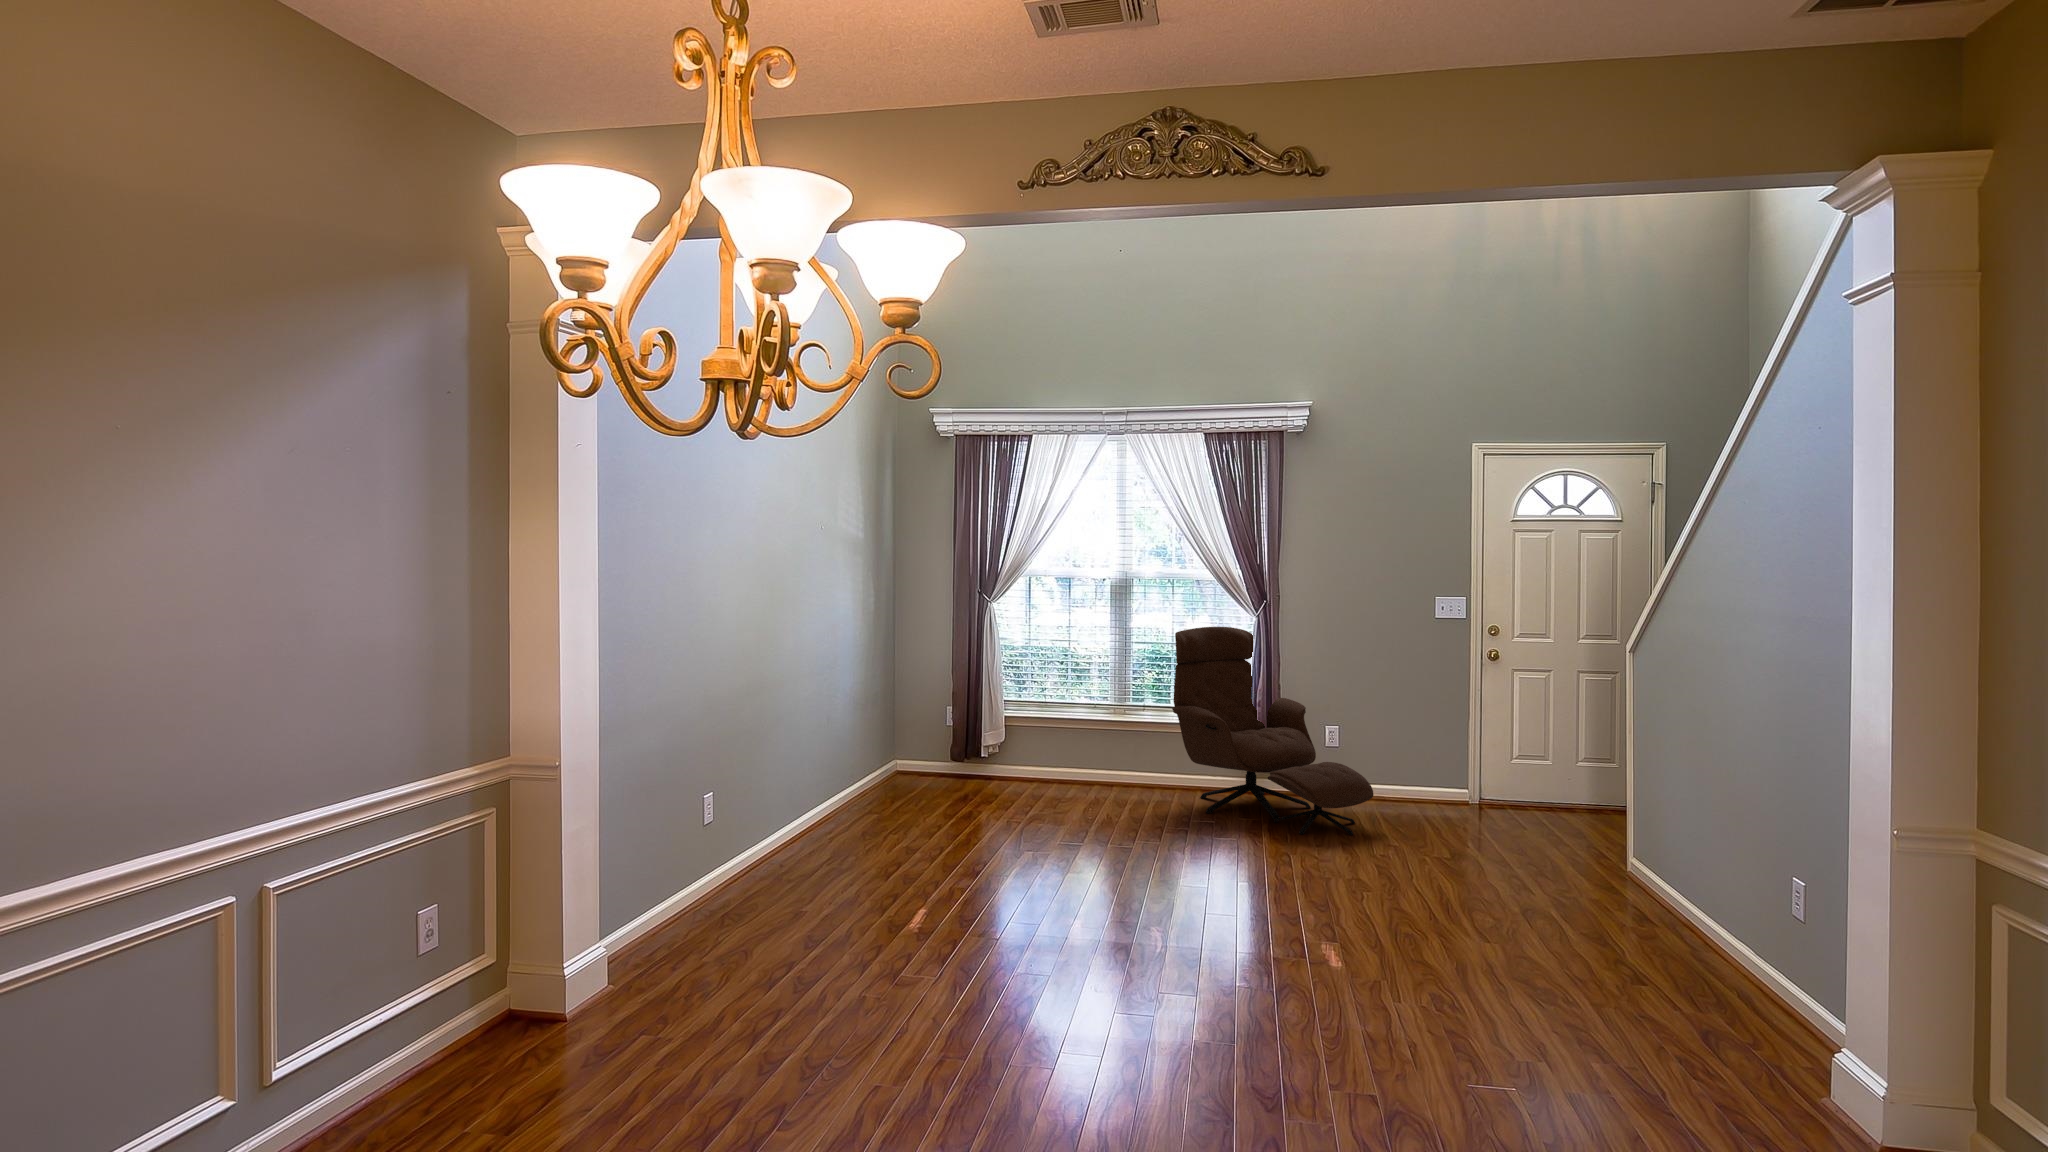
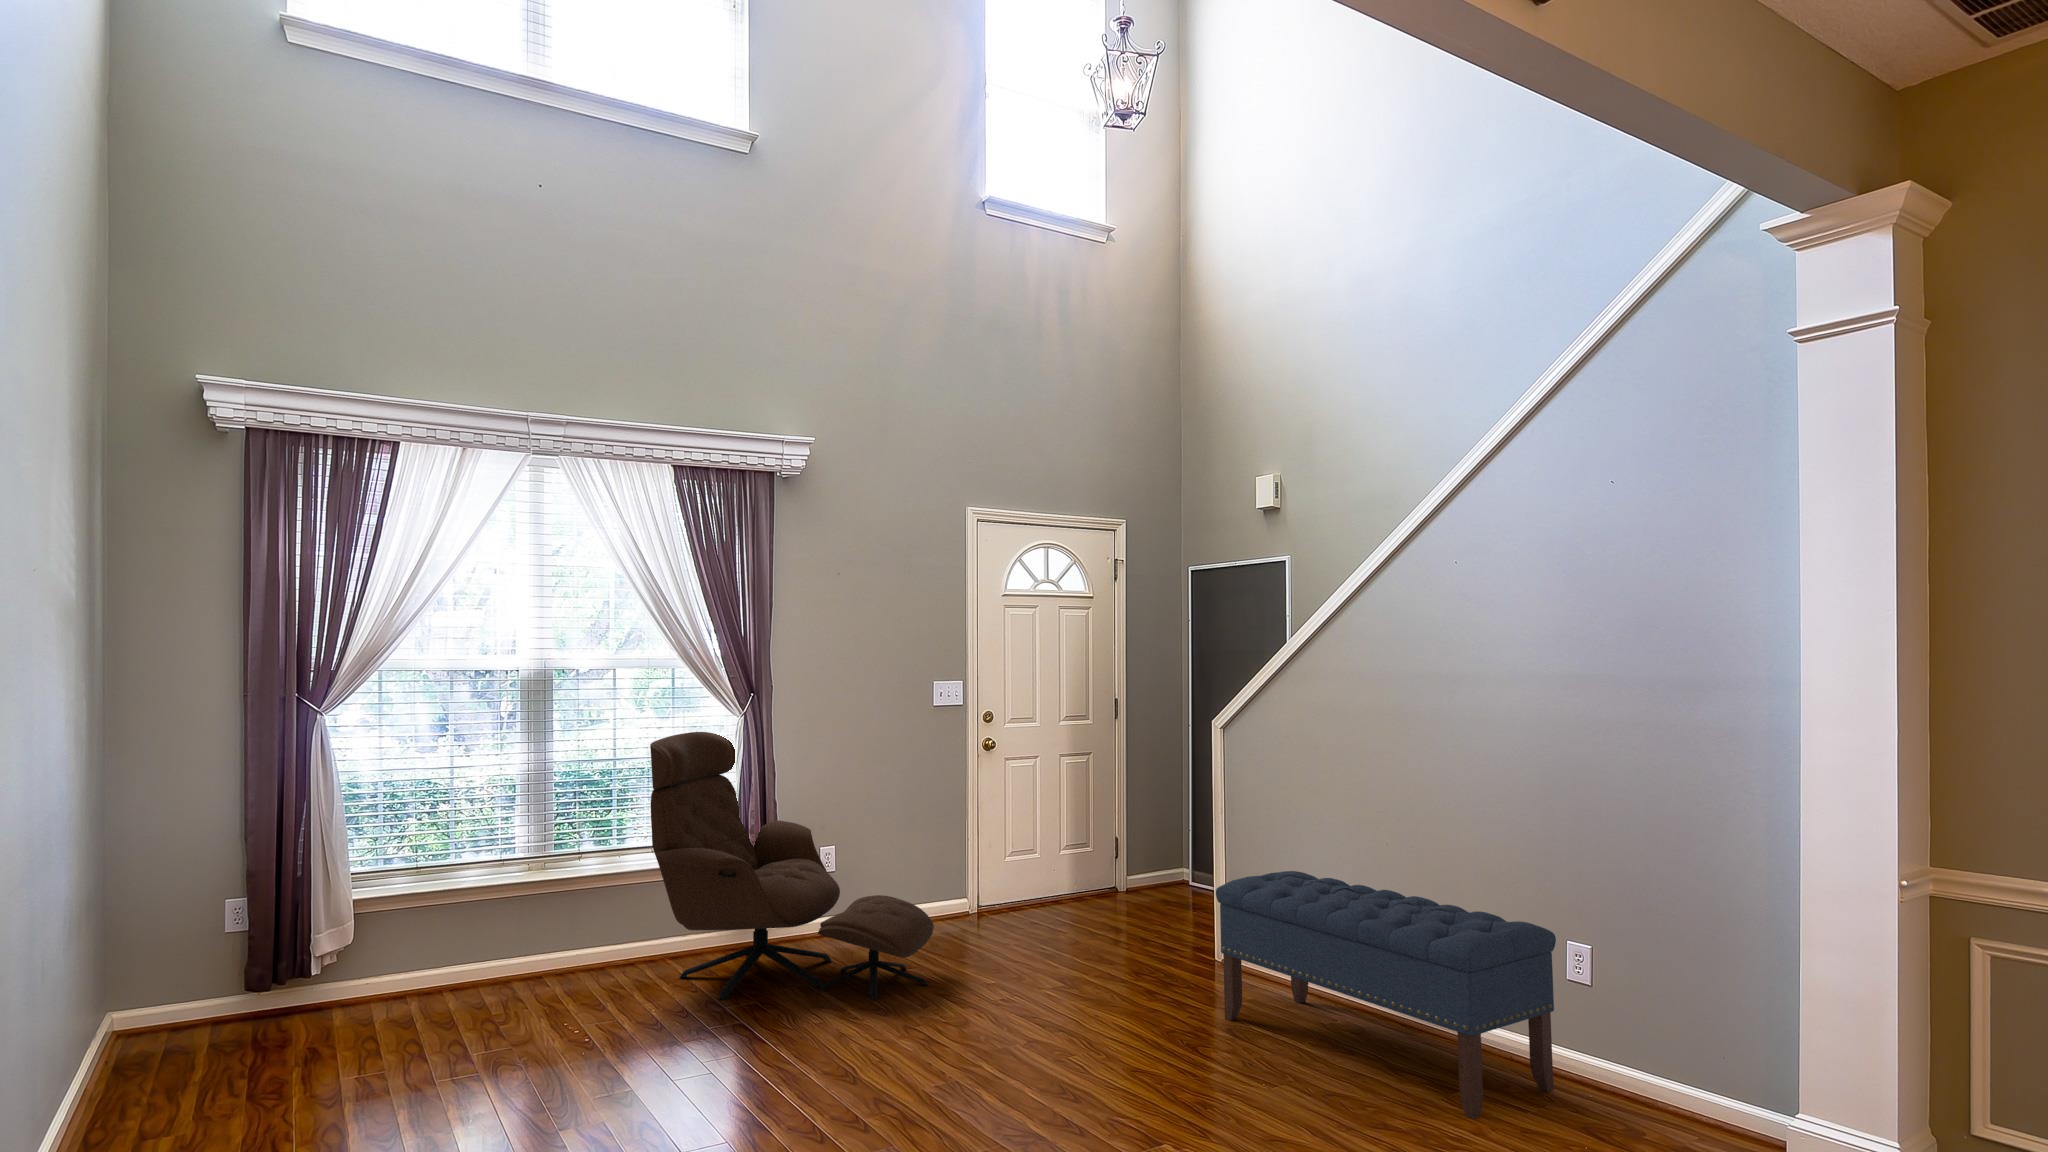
bench: none [1552,787,1798,1028] -> present [1216,871,1556,1119]

